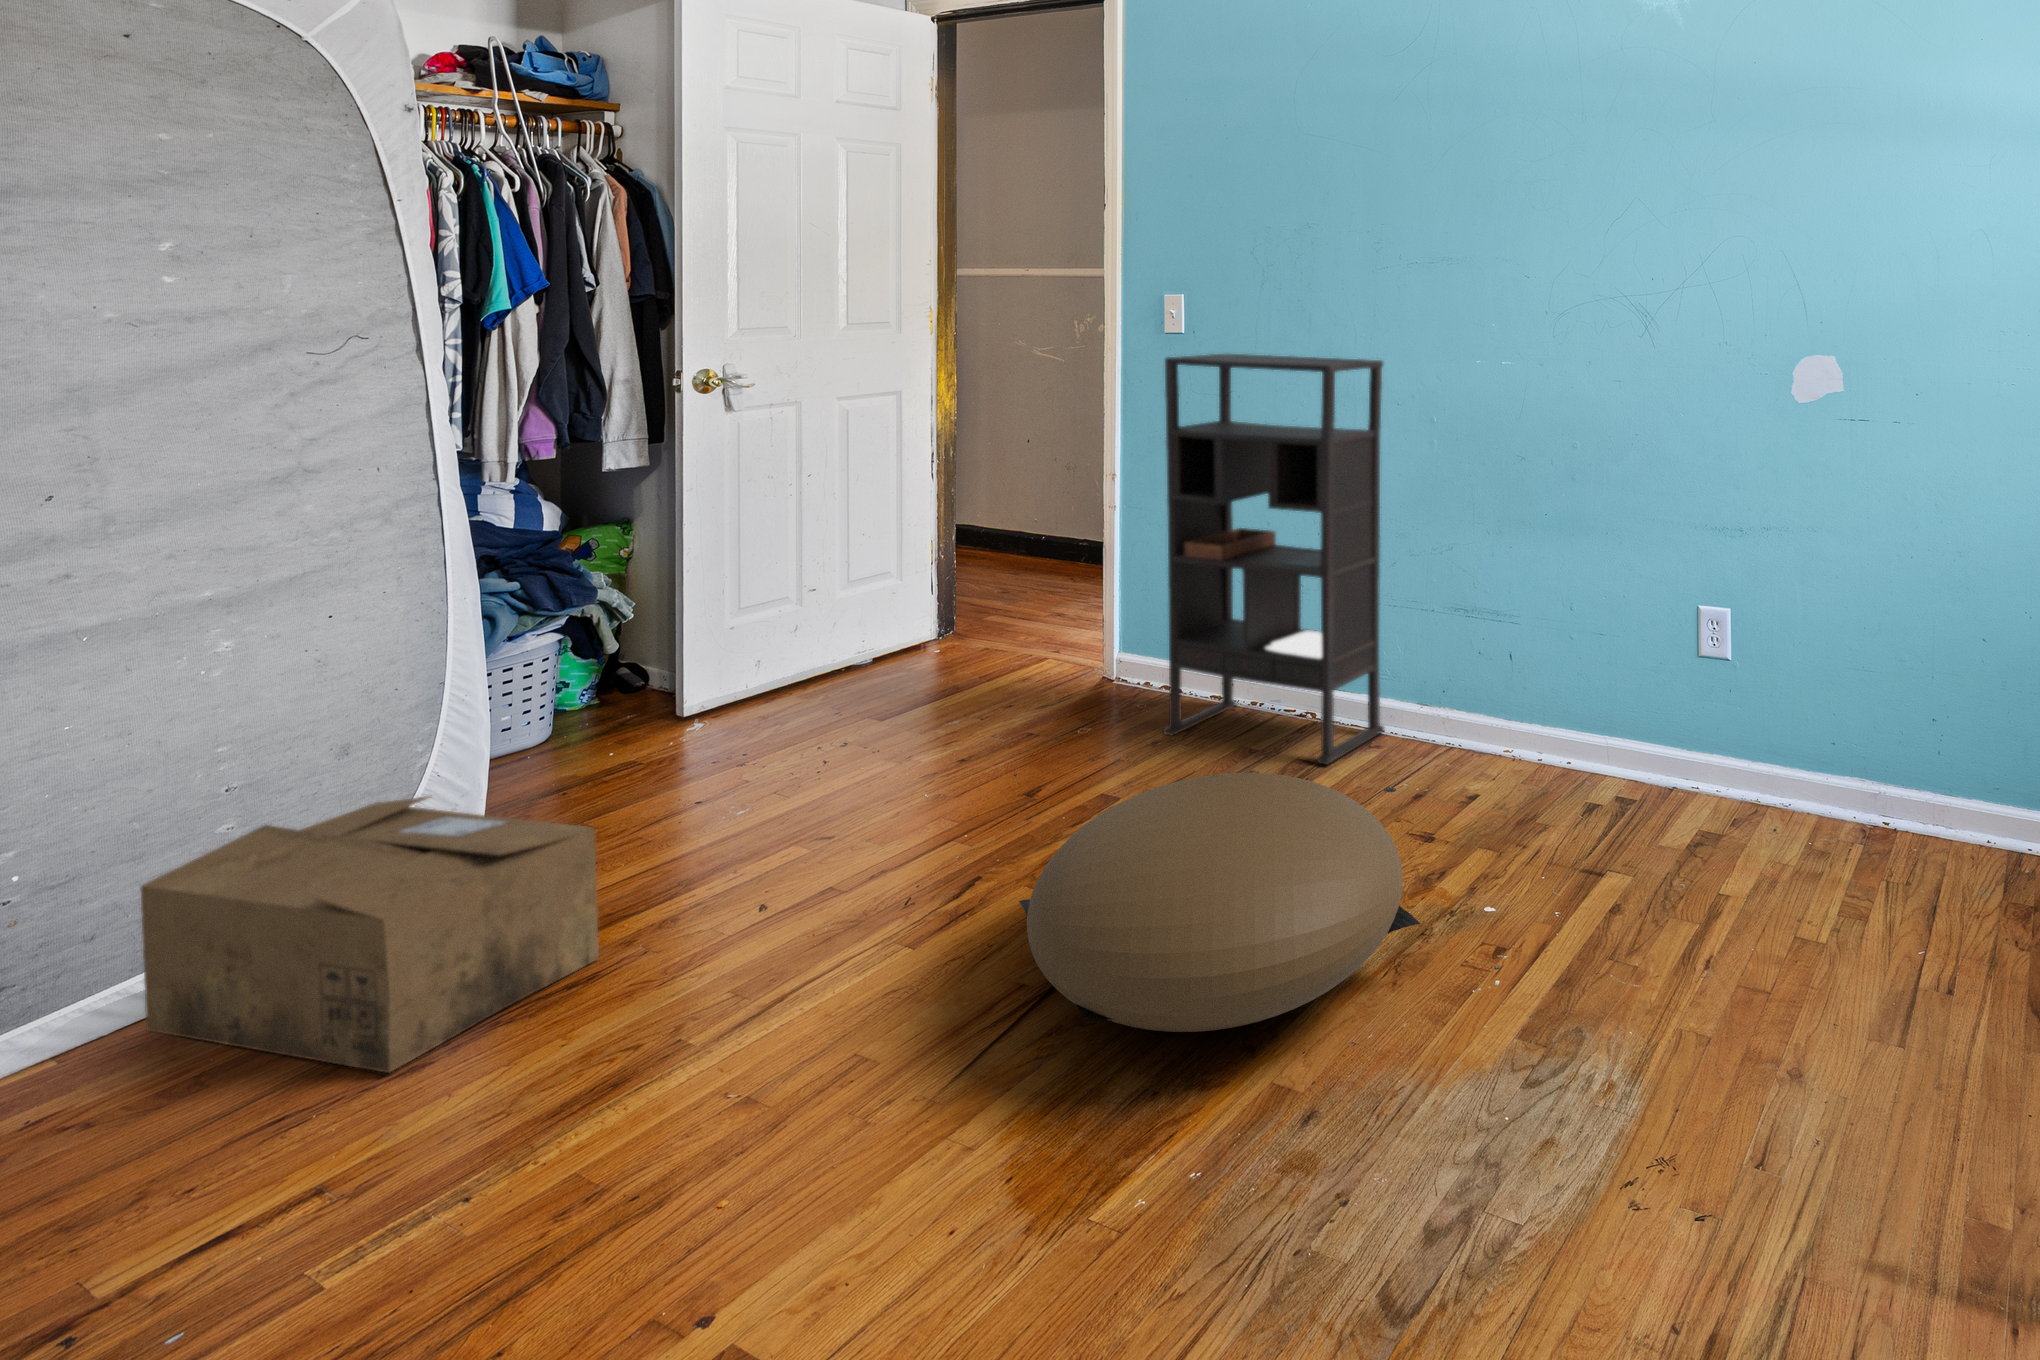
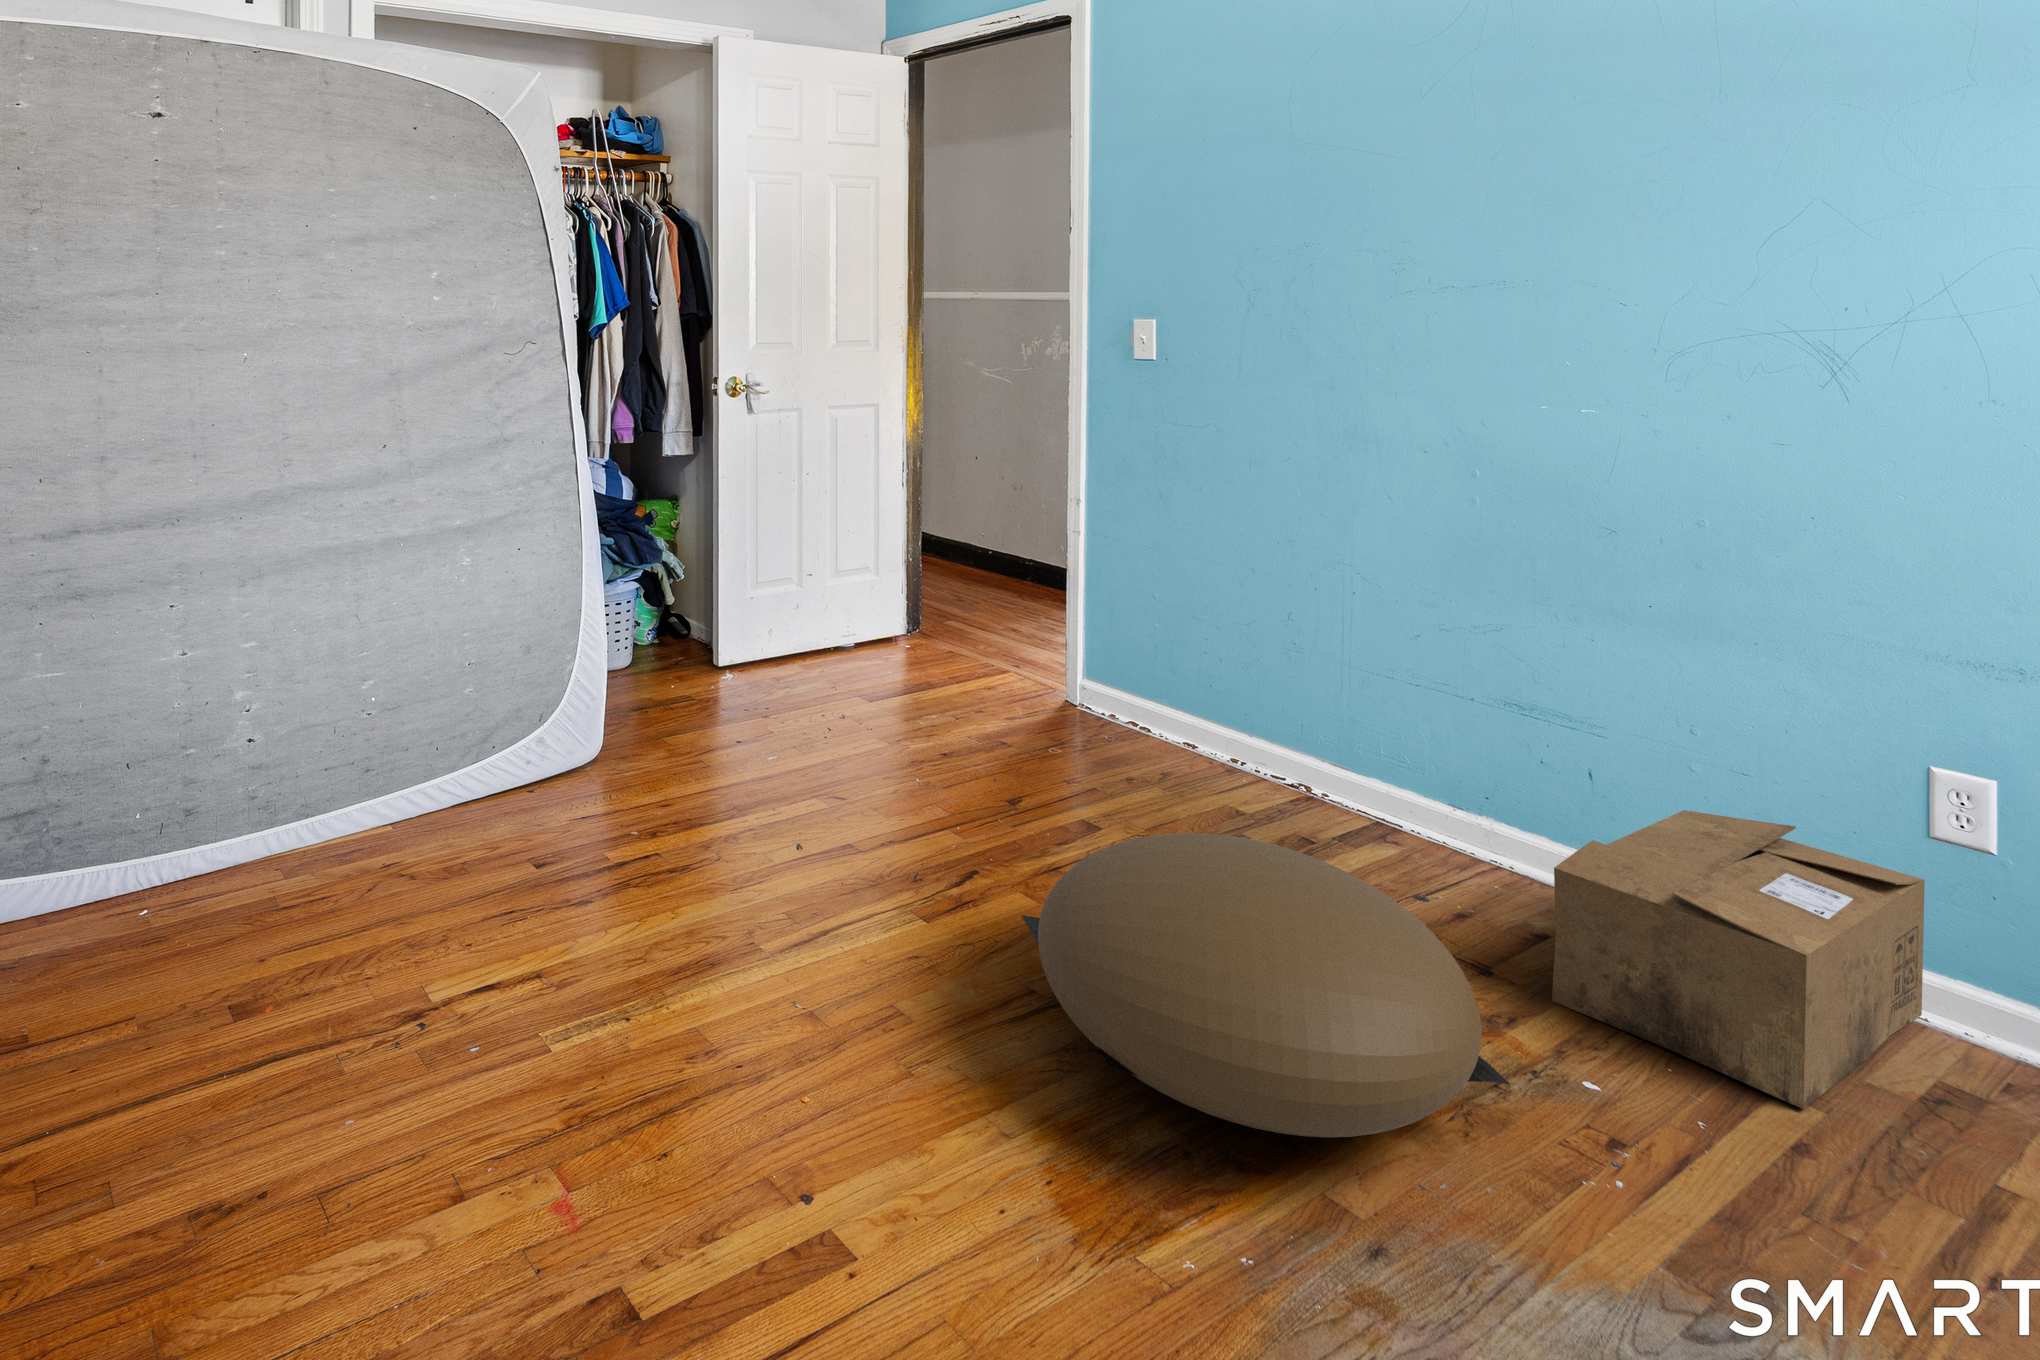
bookshelf: present [1163,354,1384,764] -> none [1133,379,1409,846]
cardboard box: present [141,796,599,1073] -> present [1552,810,1925,1109]

